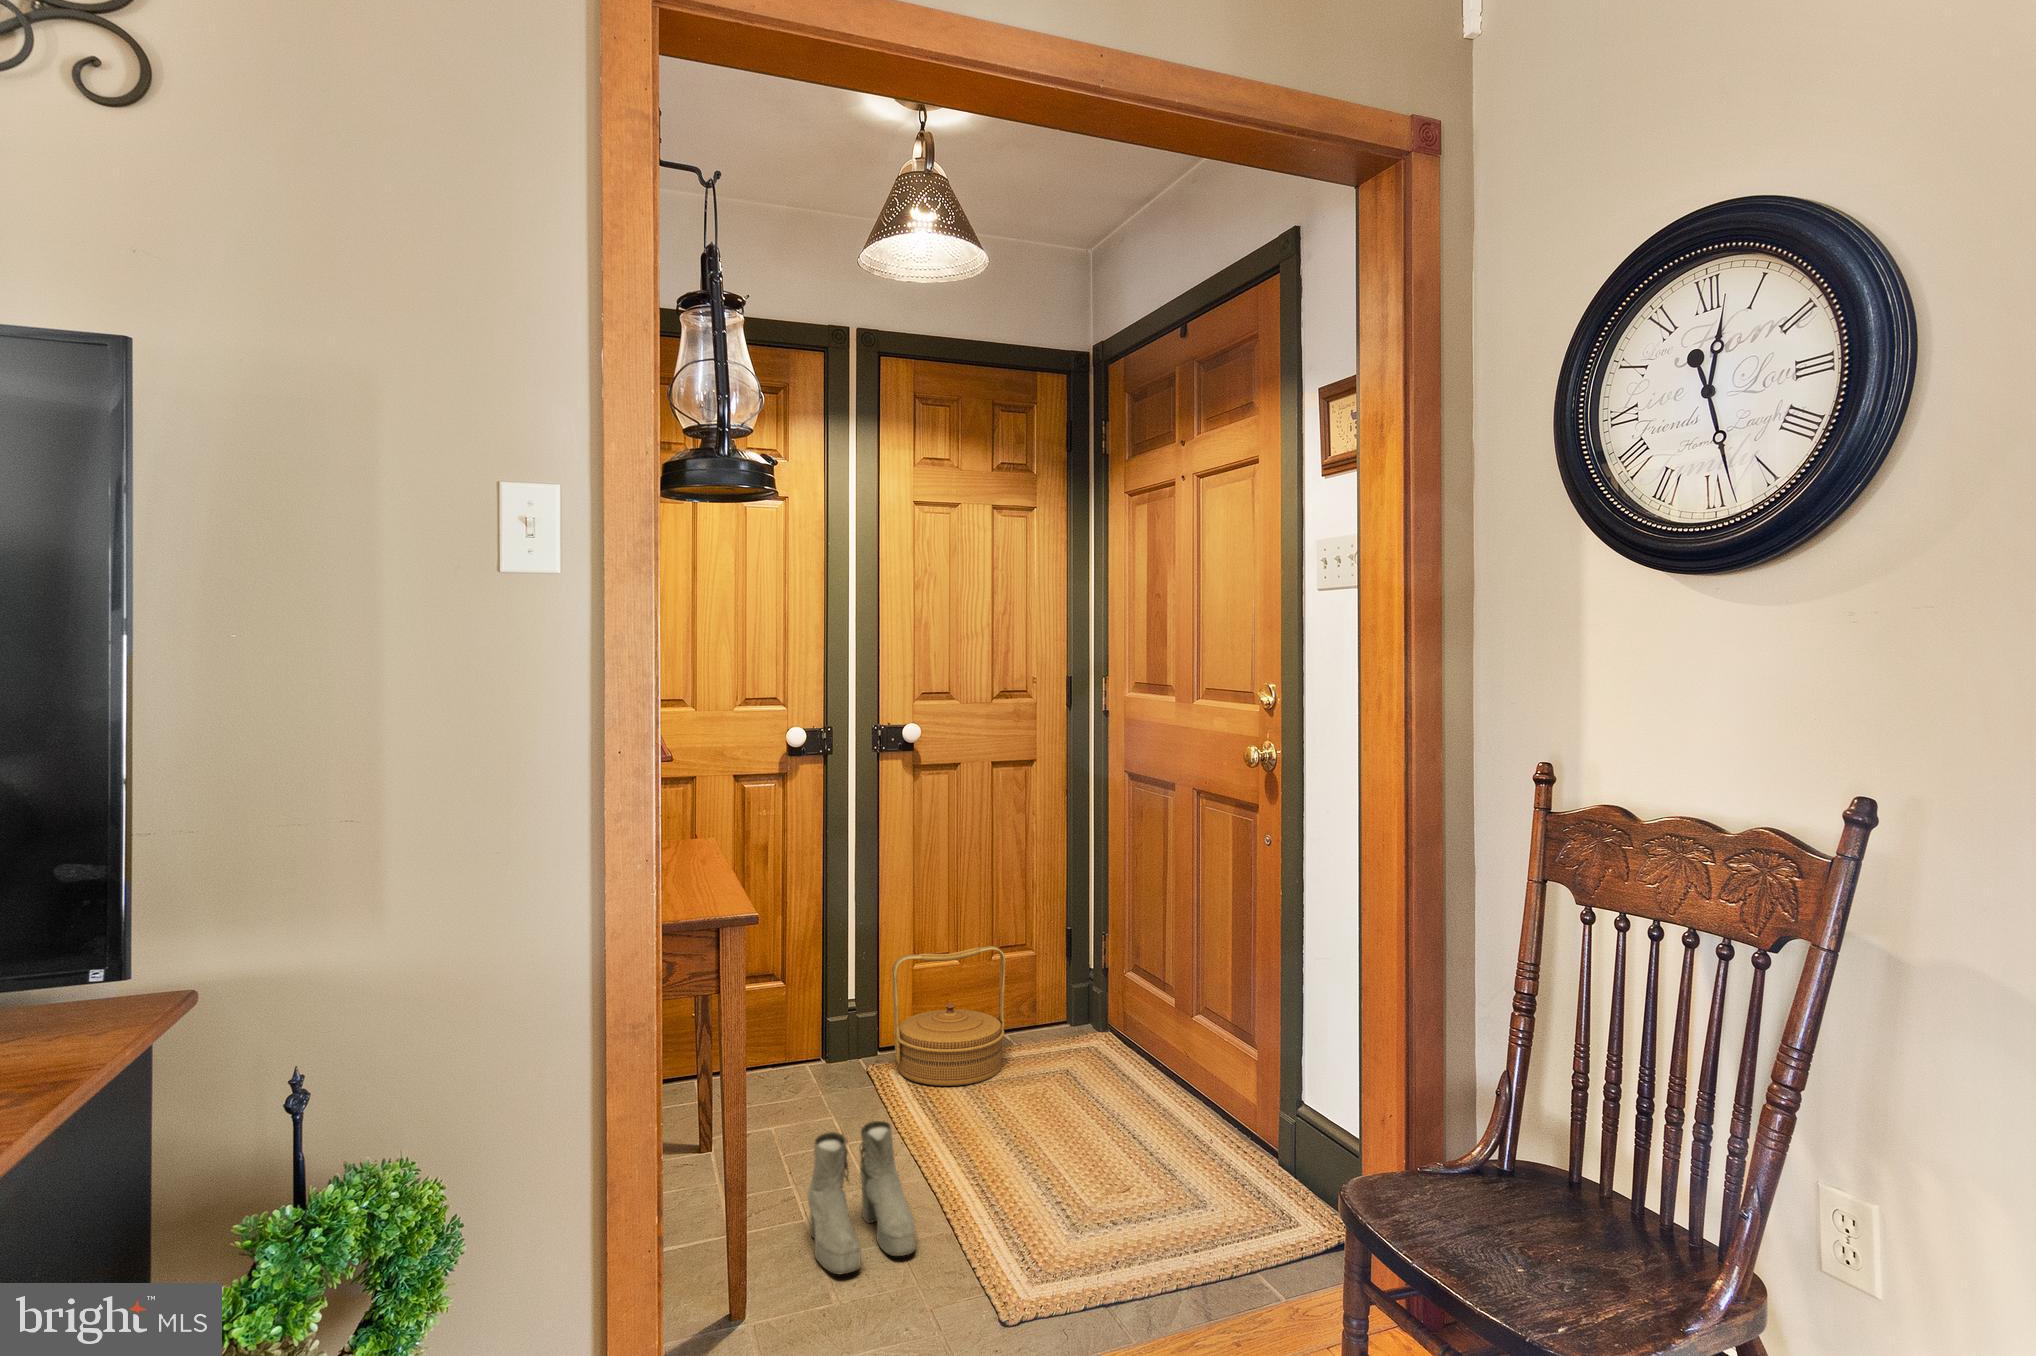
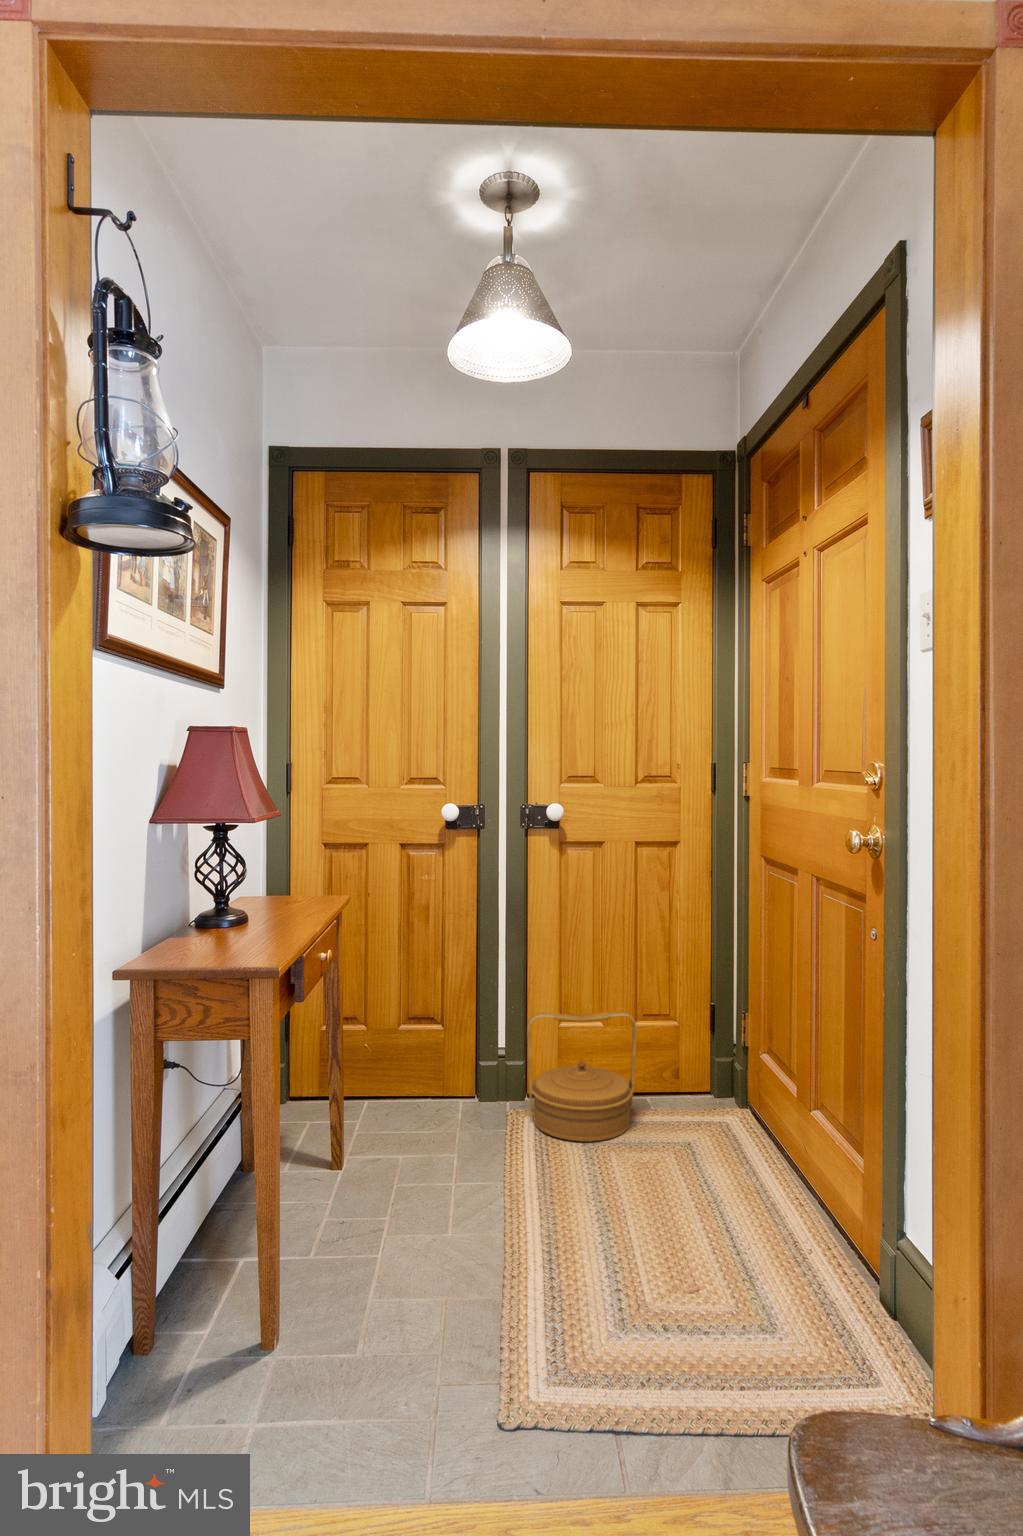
boots: present [808,1121,916,1274] -> none [363,1175,460,1327]

